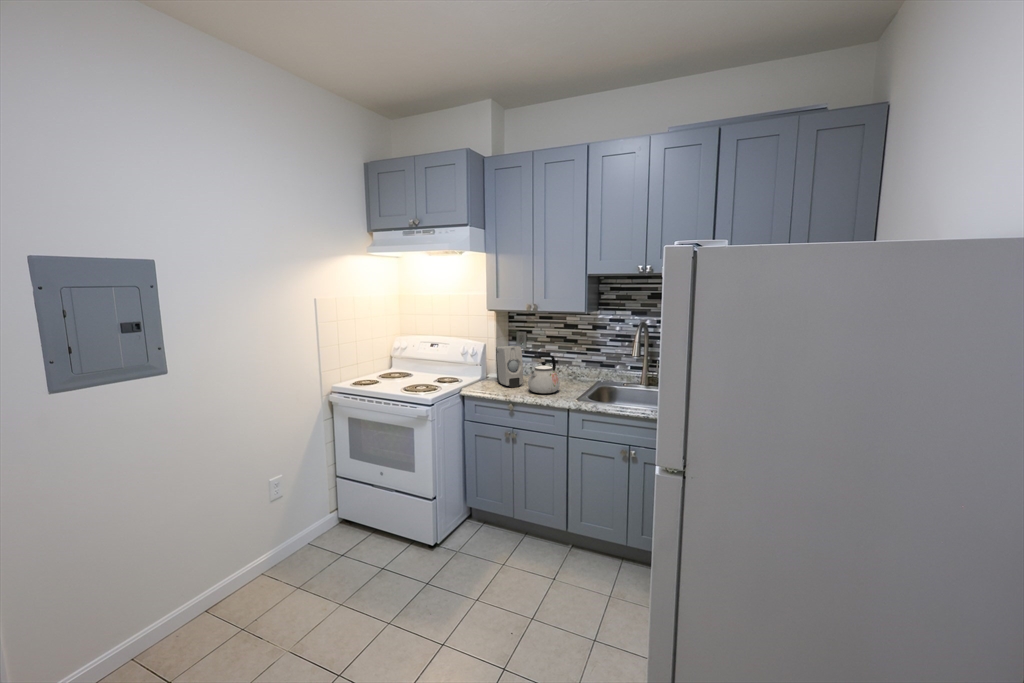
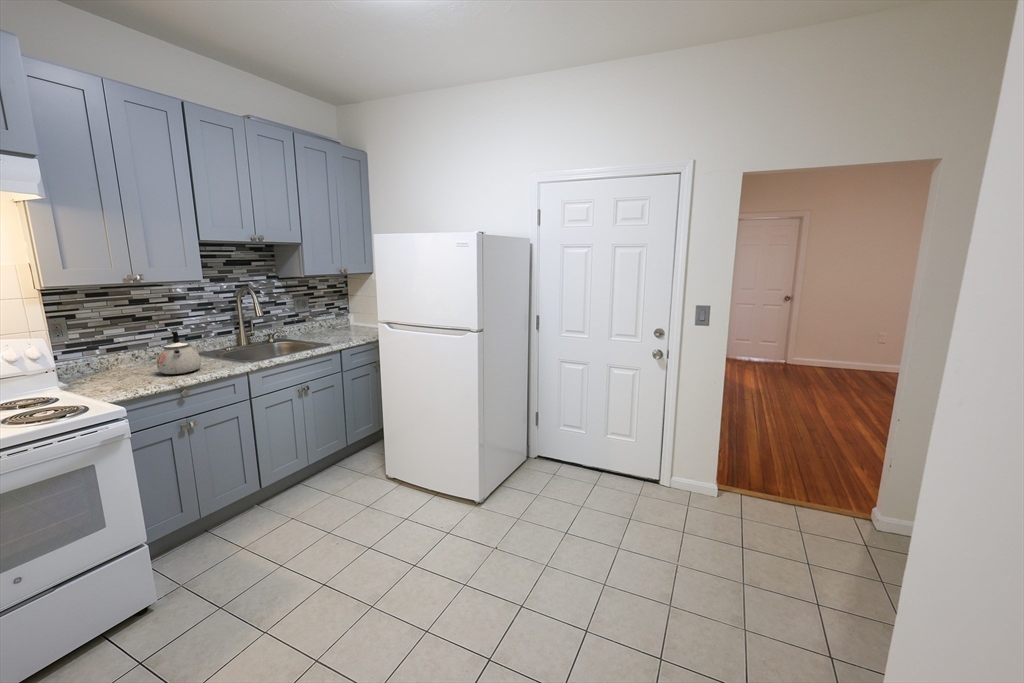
soap dispenser: present [496,346,523,387] -> none [72,330,136,386]

